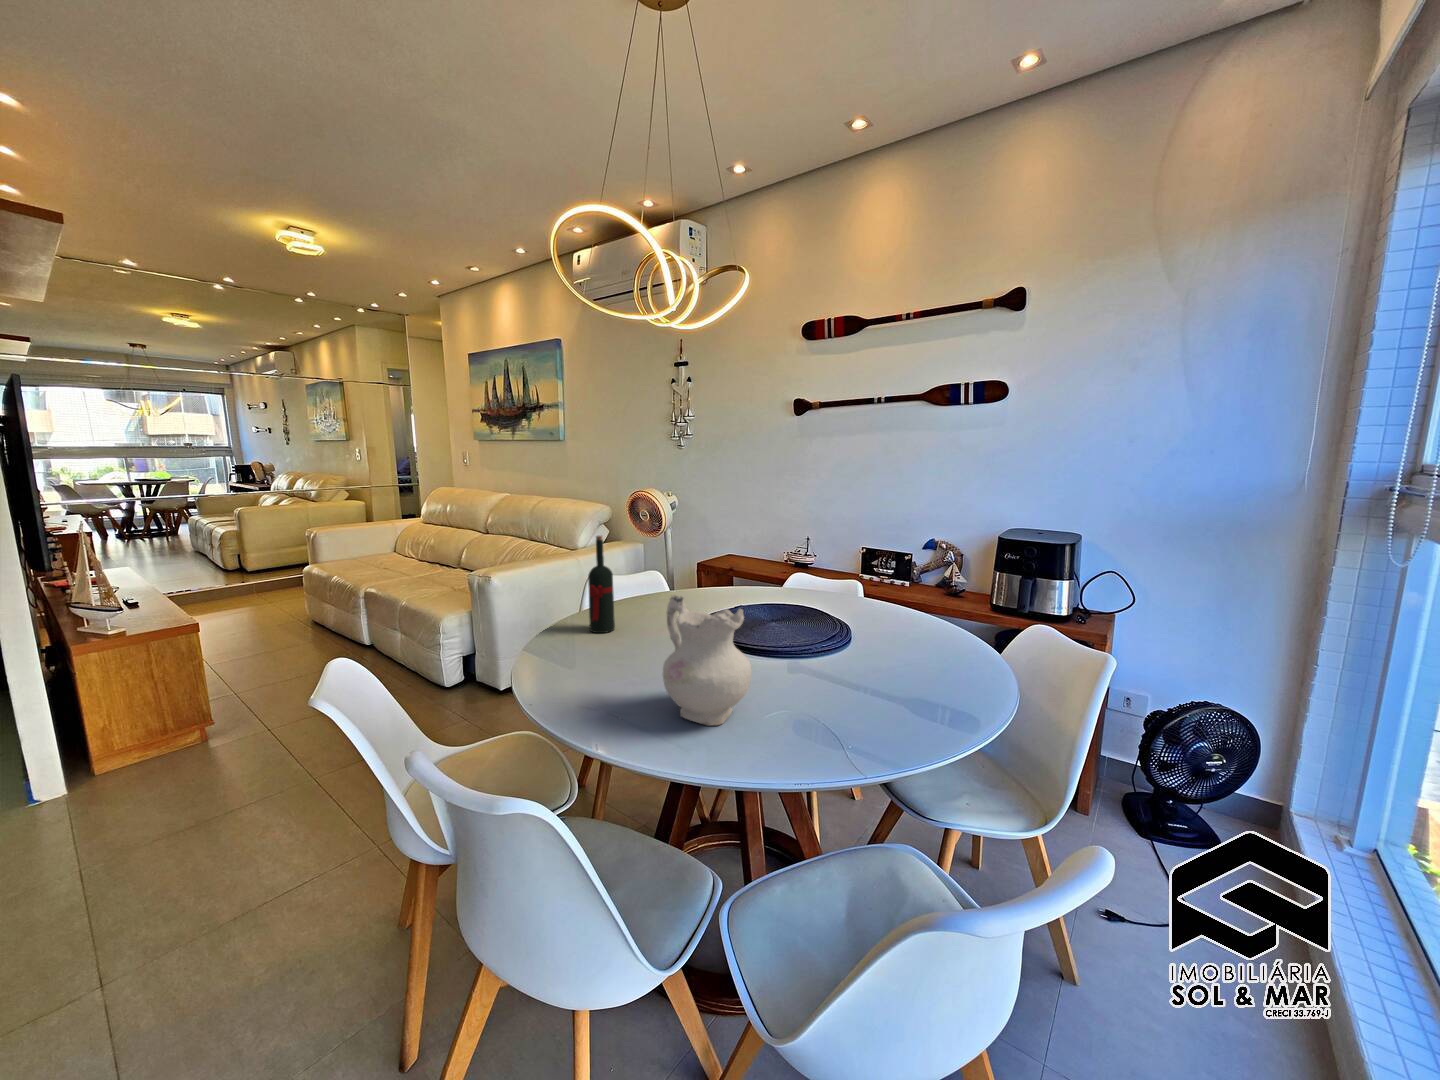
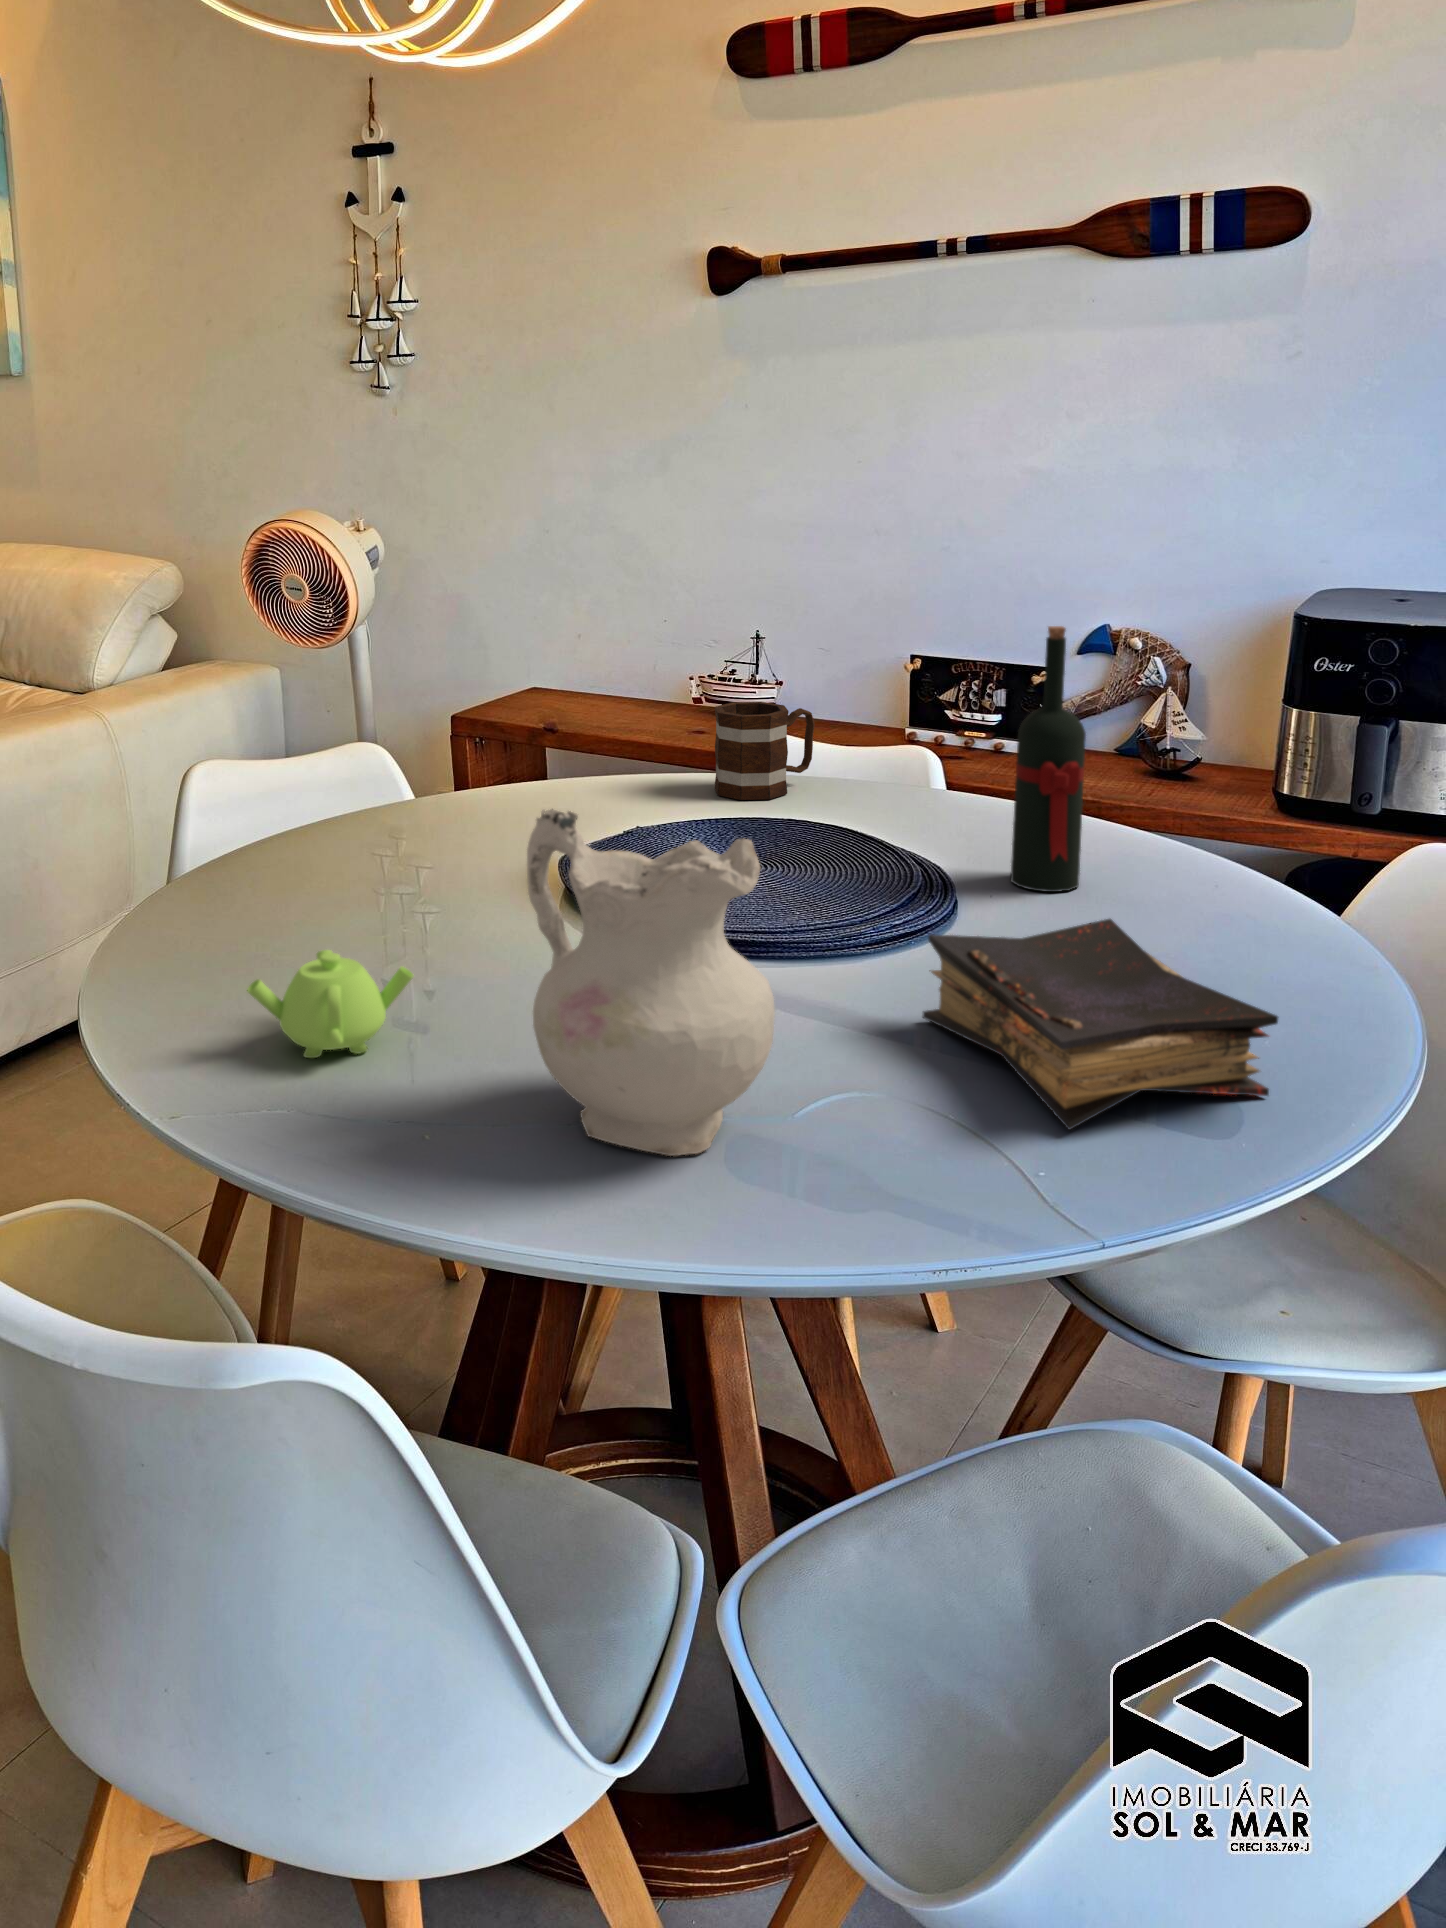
wine bottle: present [588,536,615,633] -> present [1011,626,1086,892]
mug: none [775,561,813,597] -> present [714,702,815,800]
teapot: none [572,643,633,682] -> present [247,950,413,1058]
book: none [820,646,943,725] -> present [923,919,1278,1130]

